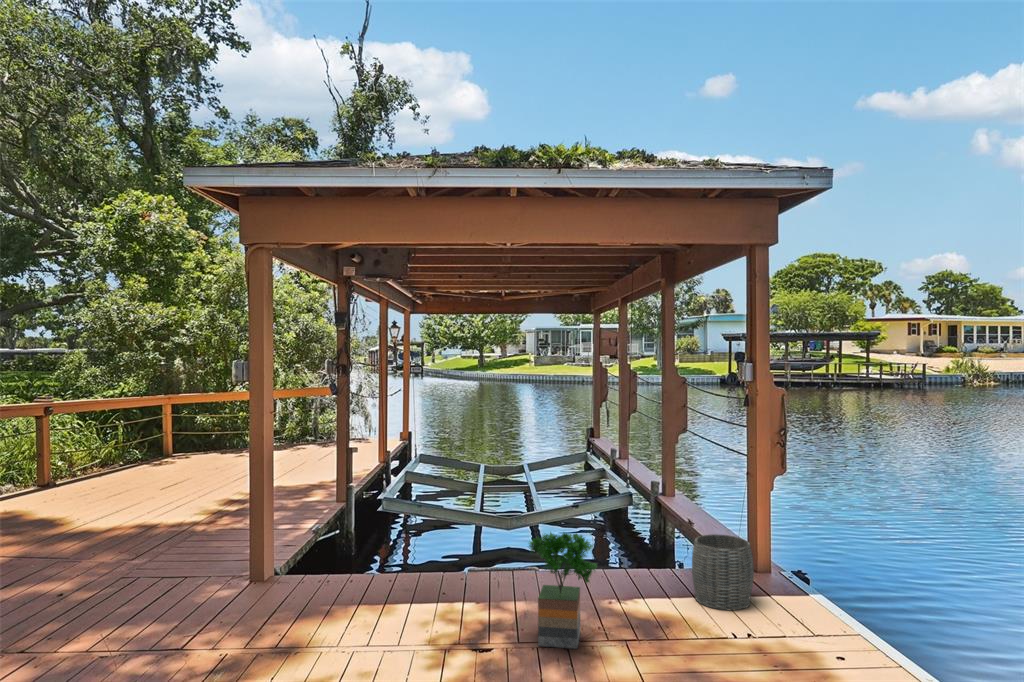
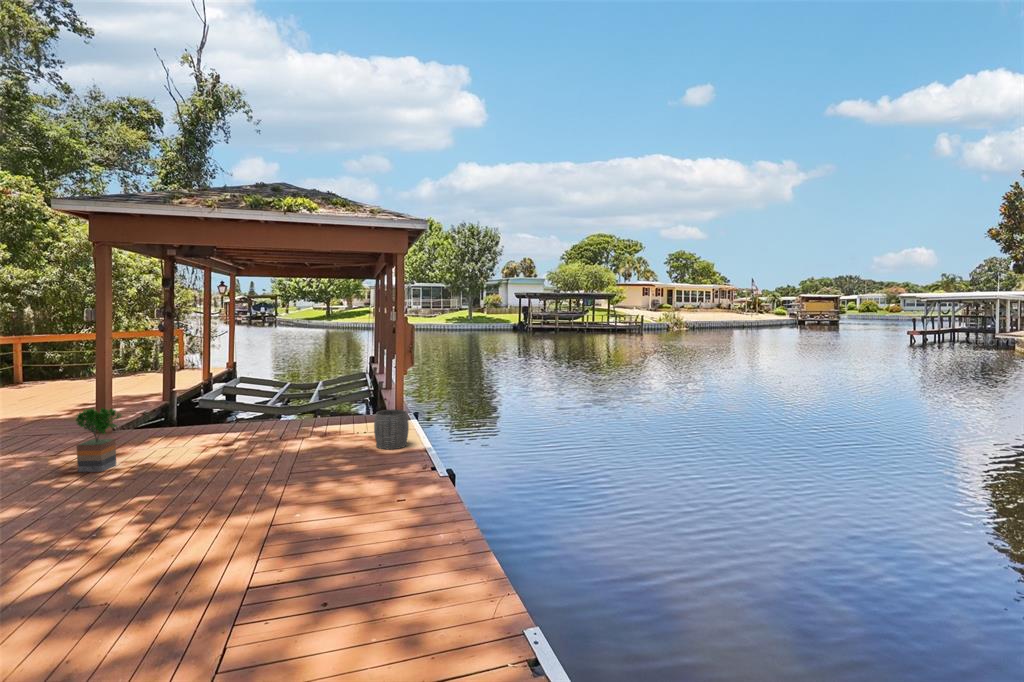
potted tree: present [529,532,597,649] -> present [76,408,121,472]

